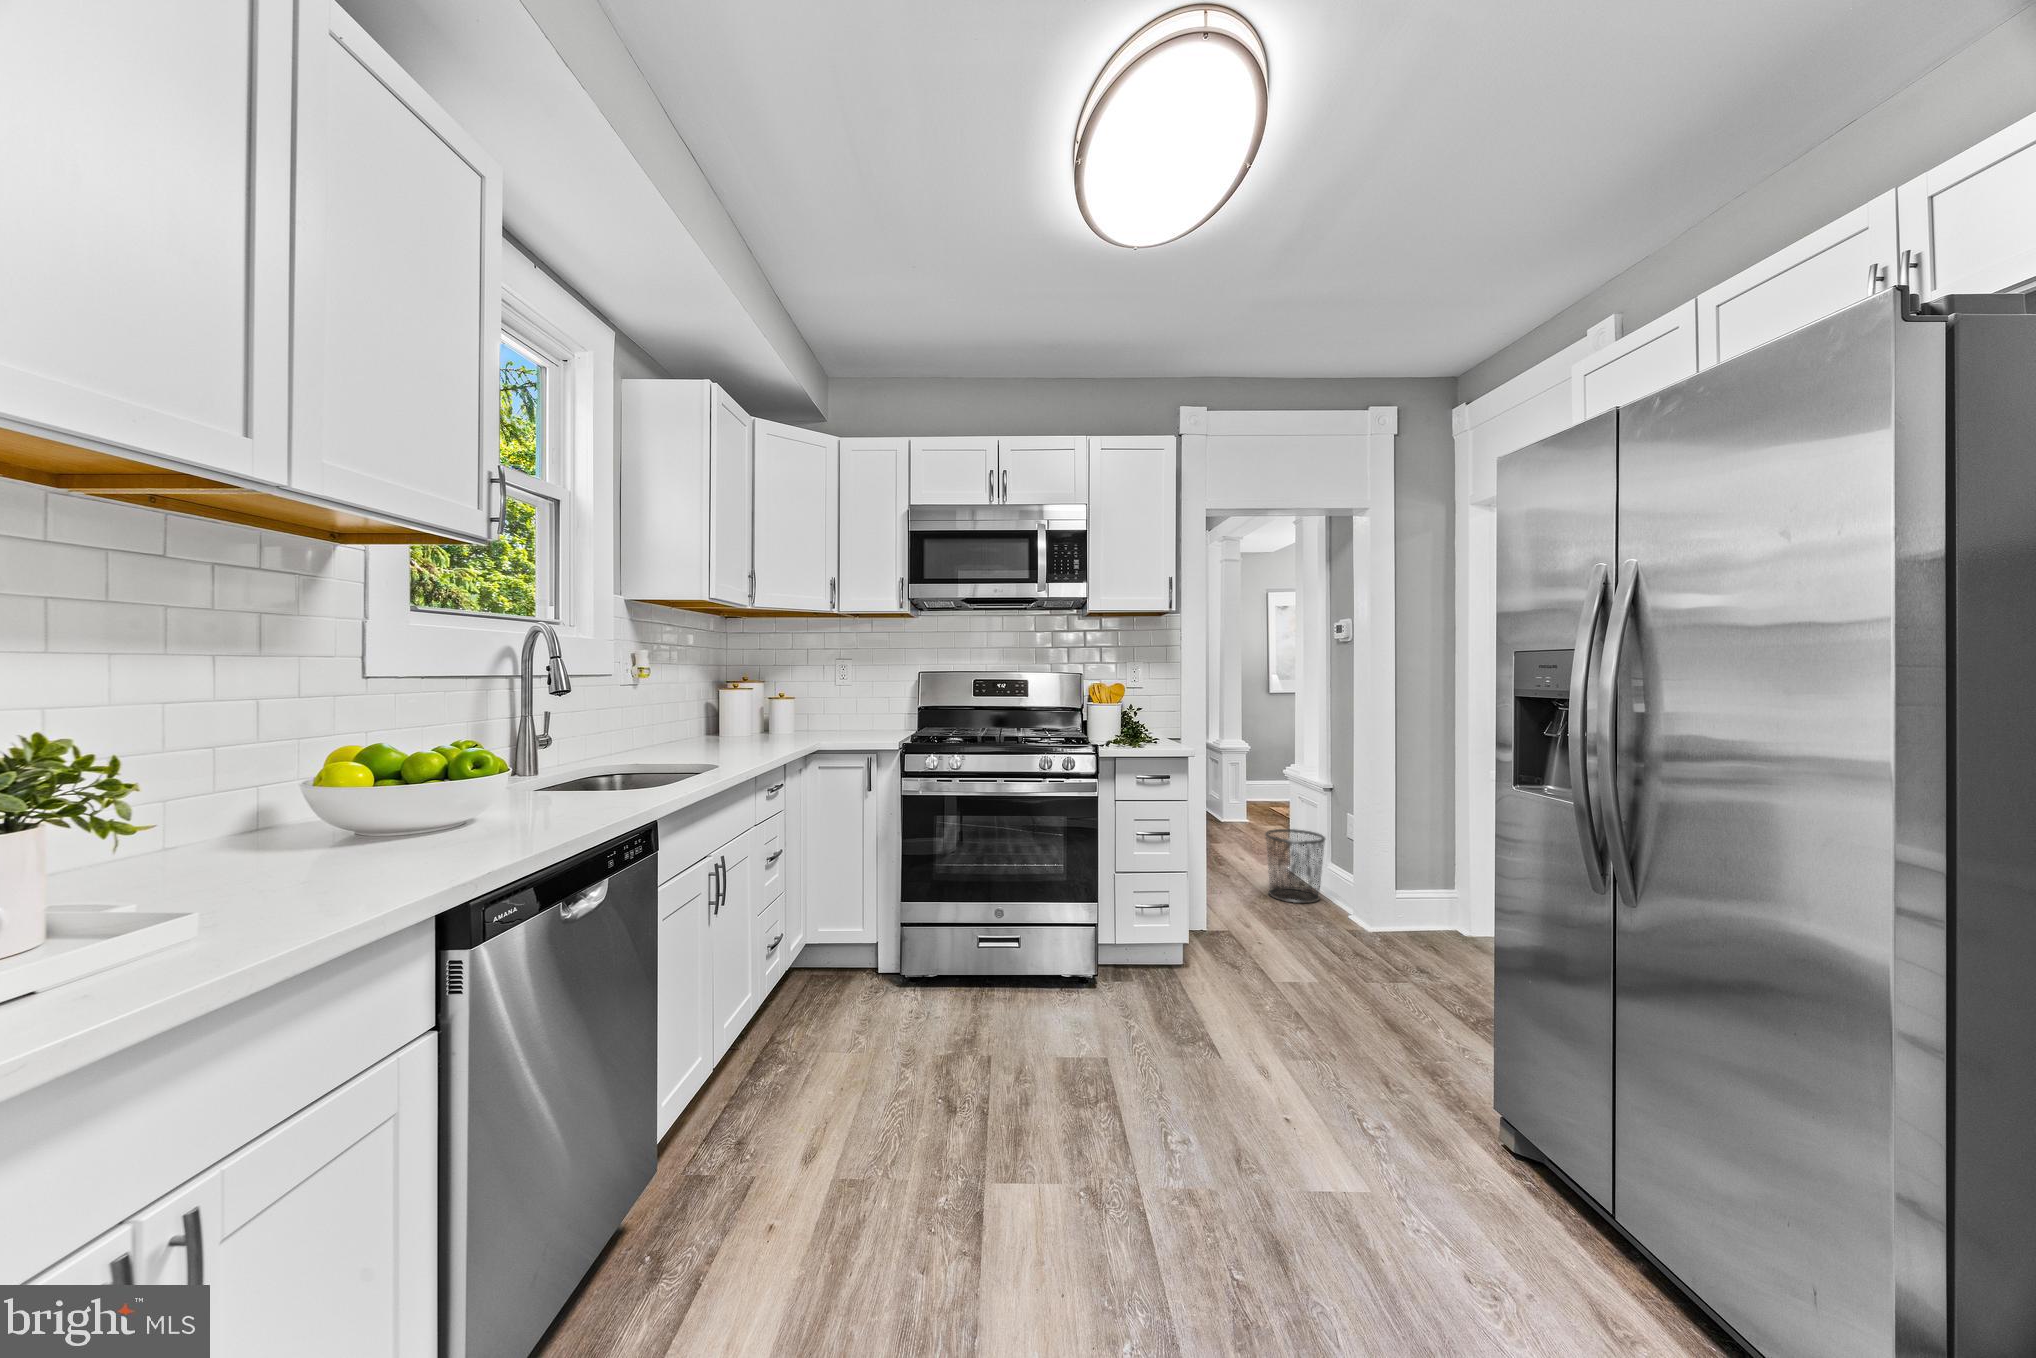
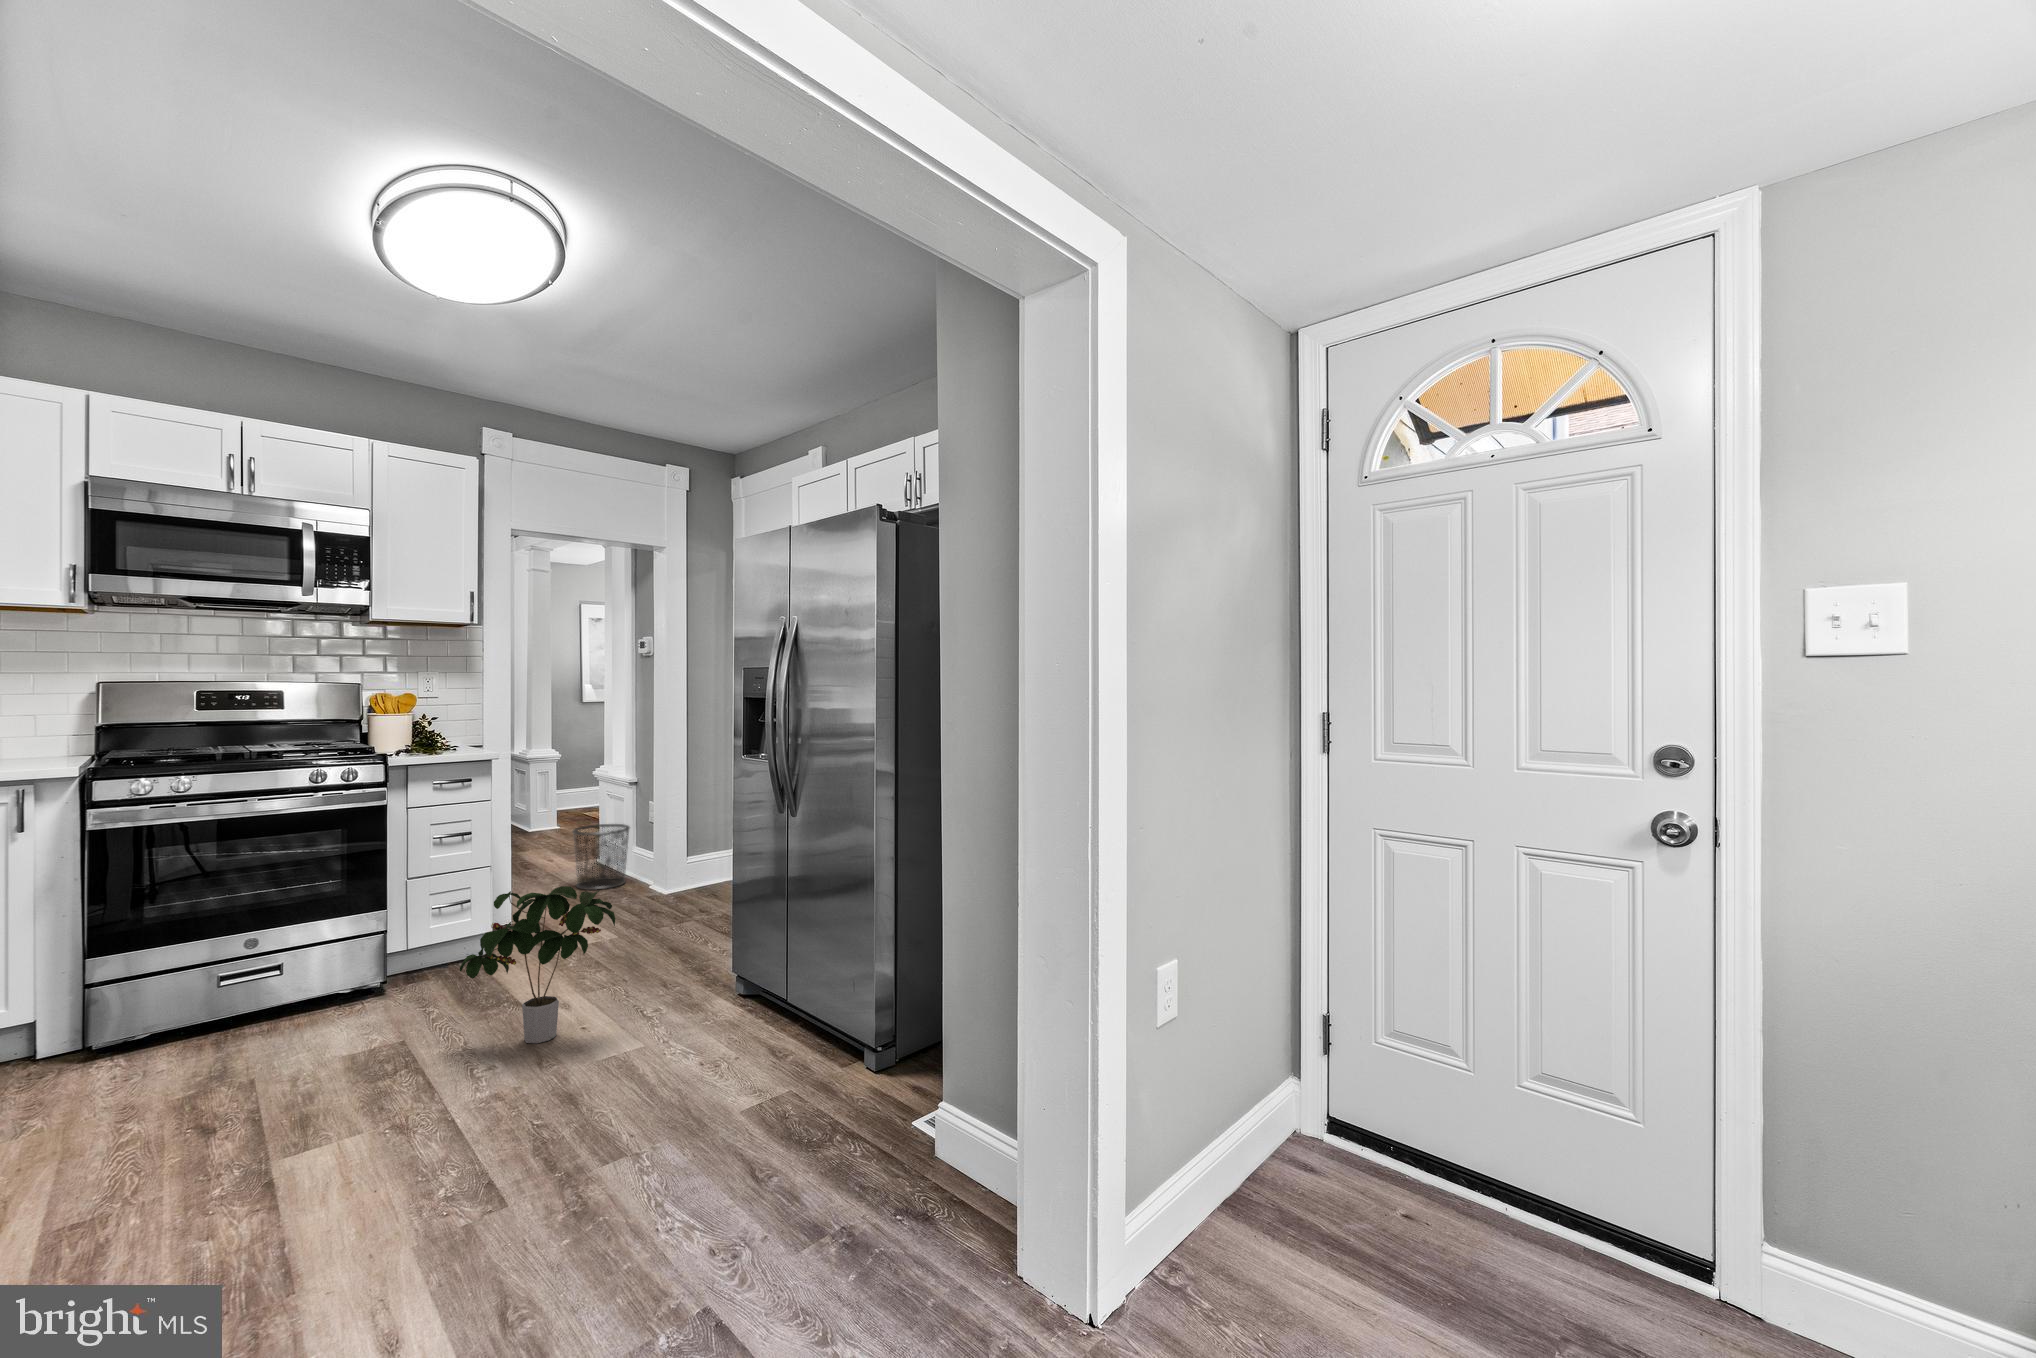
potted plant: none [1154,927,1331,1129] -> present [460,886,615,1043]

